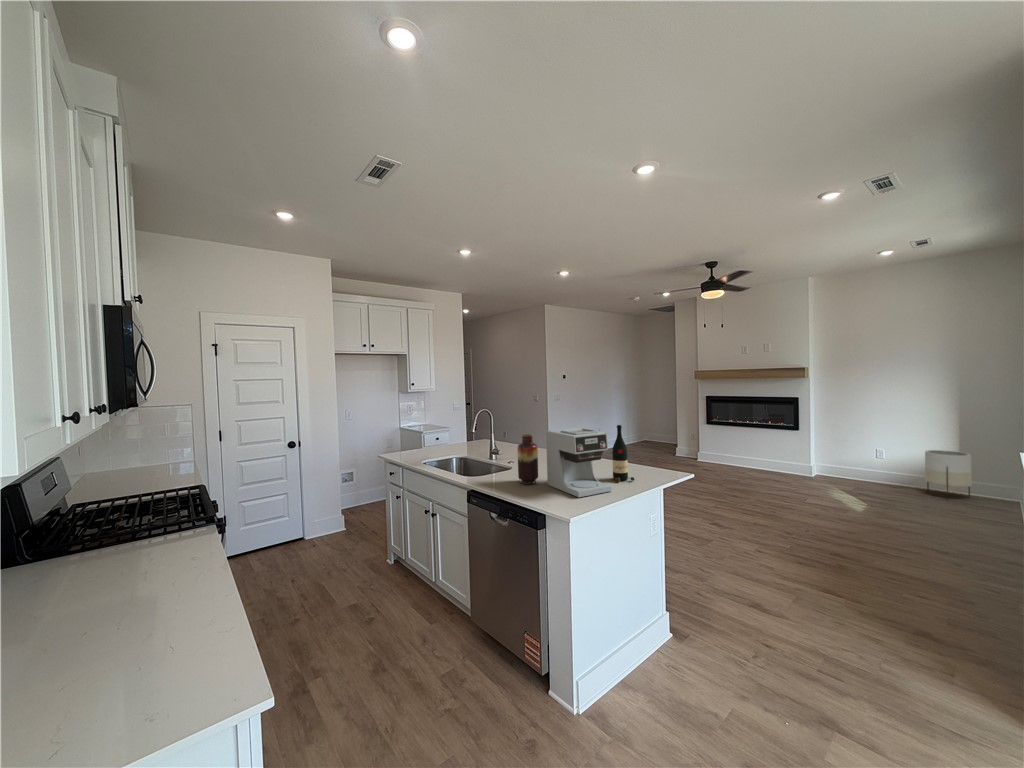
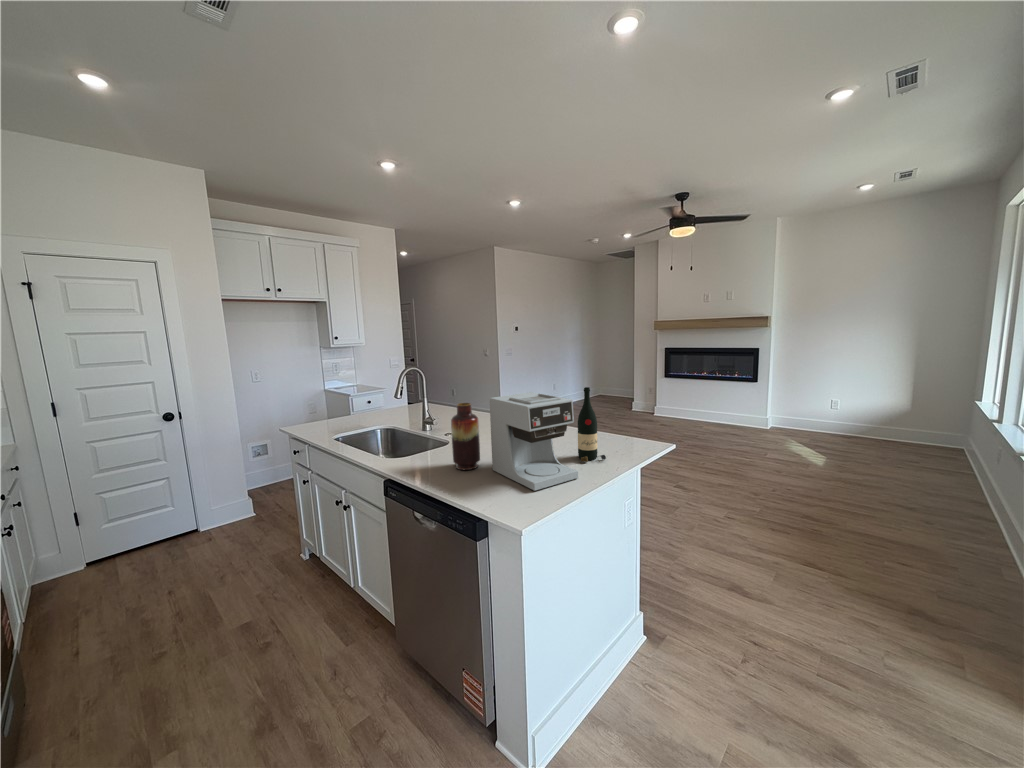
planter: present [925,450,972,500] -> none [880,401,927,451]

